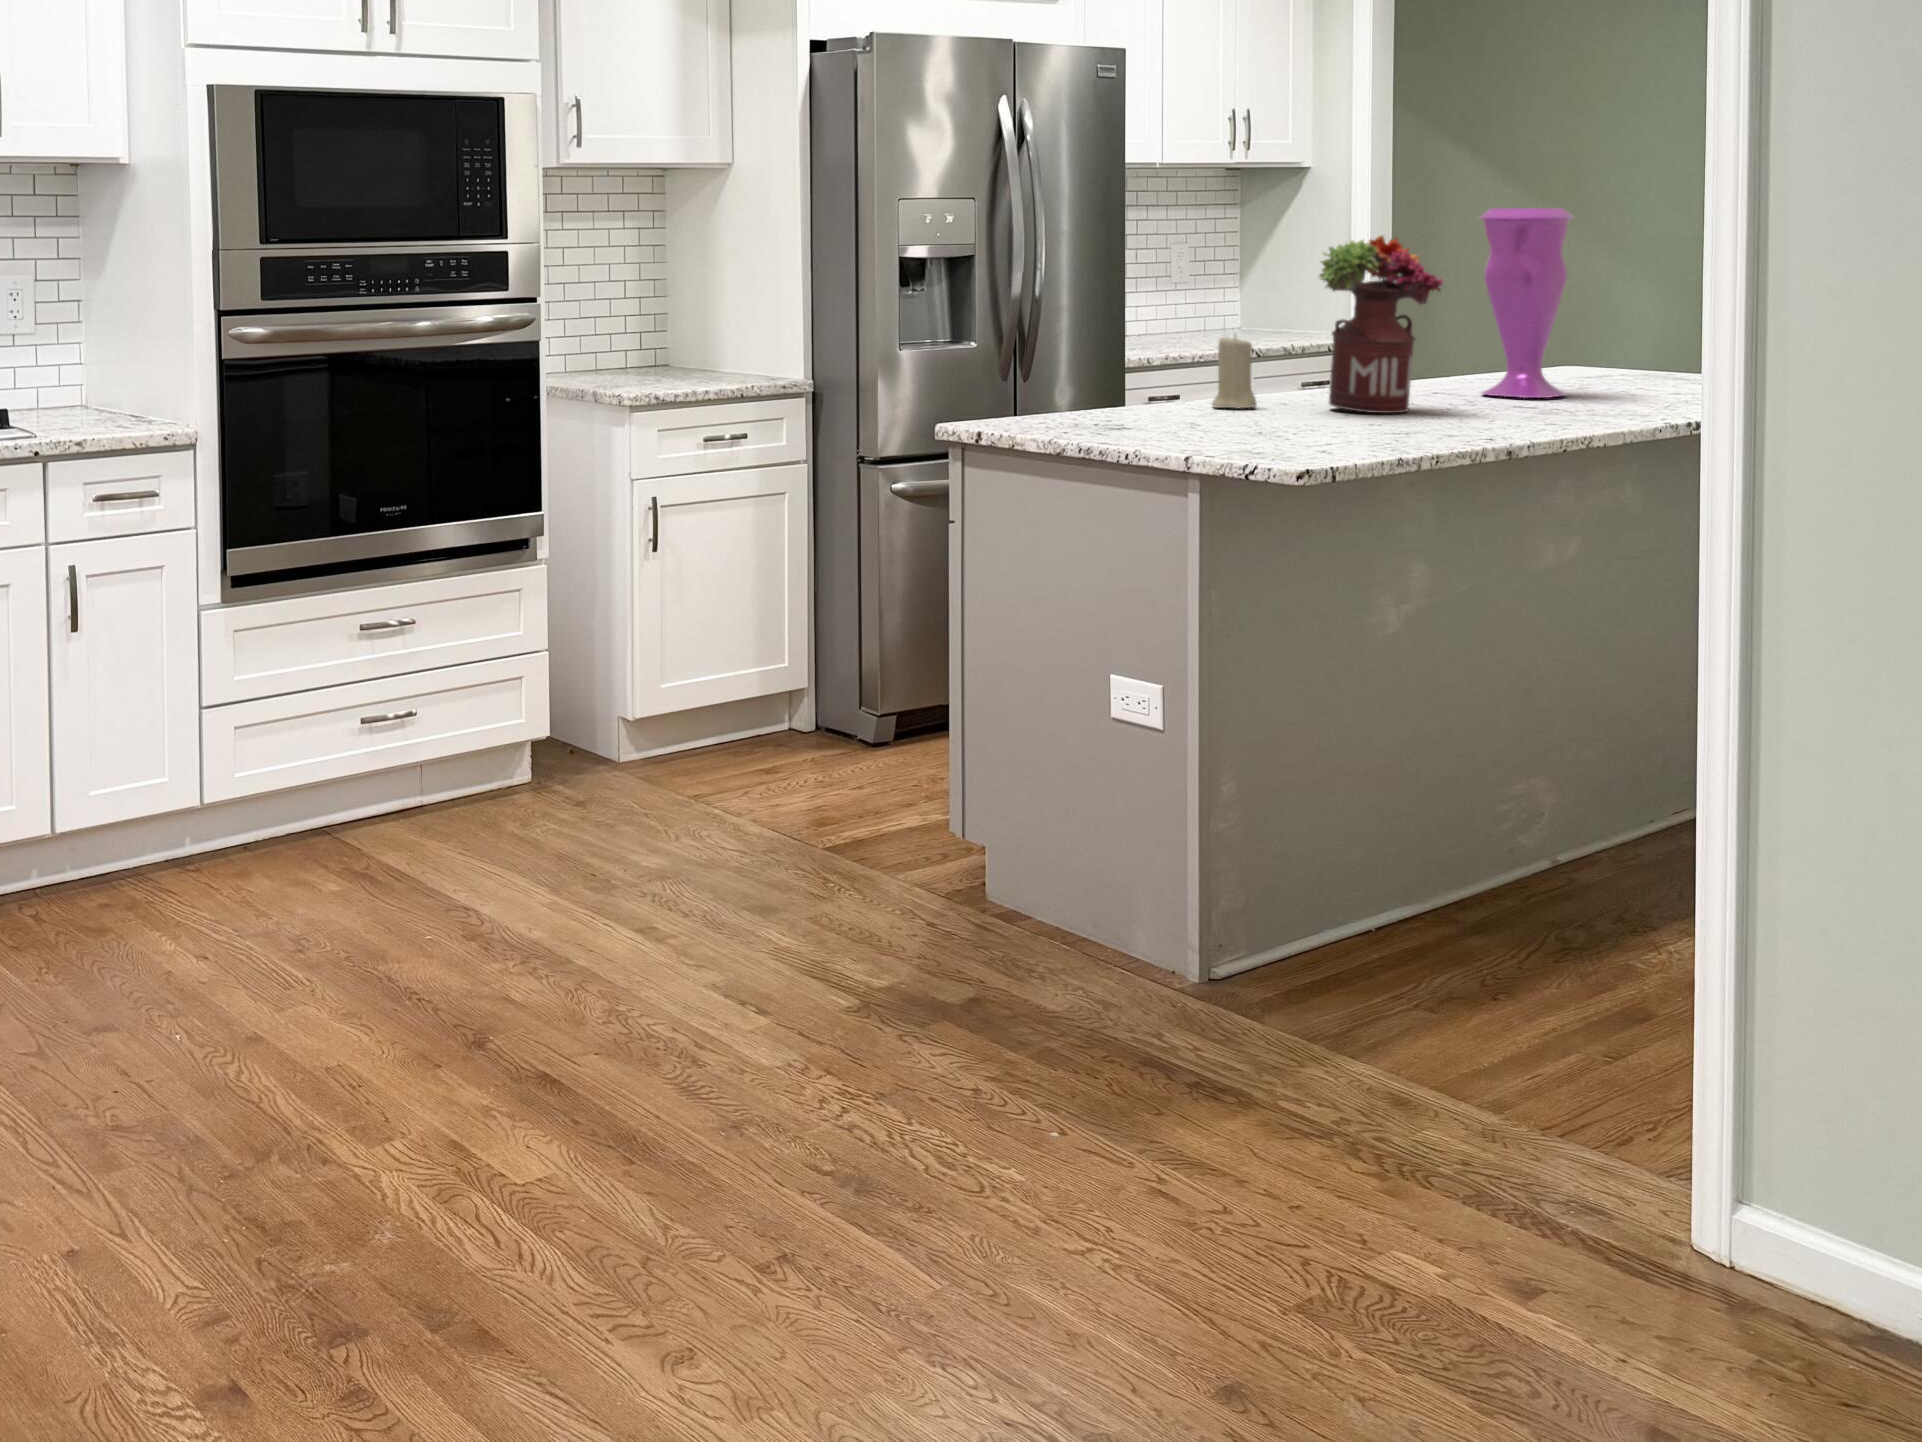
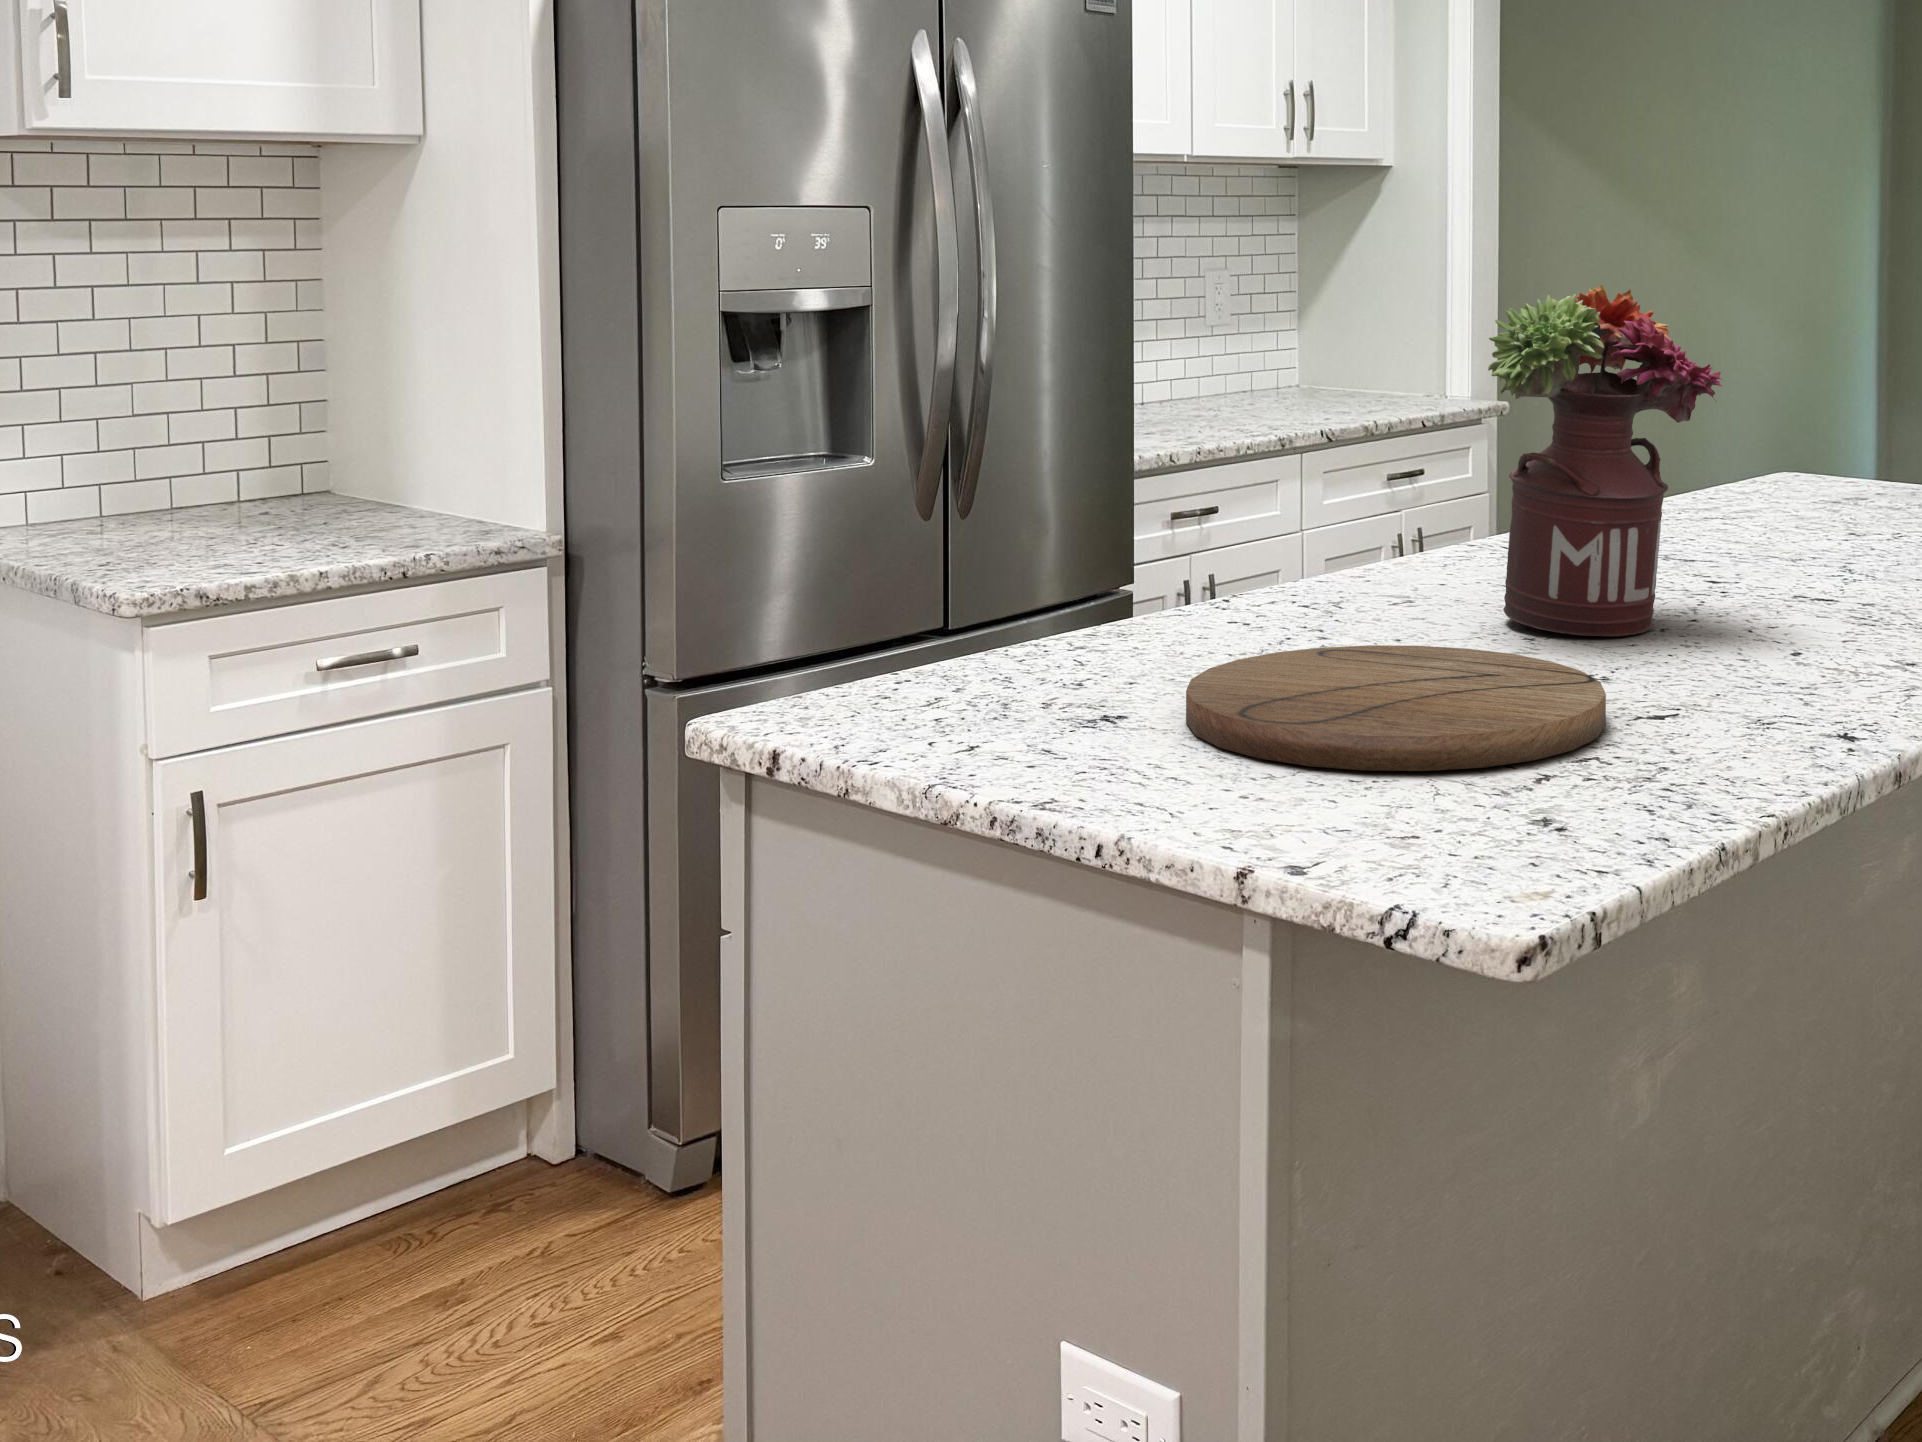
vase: present [1480,208,1573,398] -> none [1736,233,1899,572]
candle: present [1212,337,1257,408] -> none [1282,478,1369,629]
cutting board: none [1163,407,1360,440] -> present [1186,645,1606,771]

